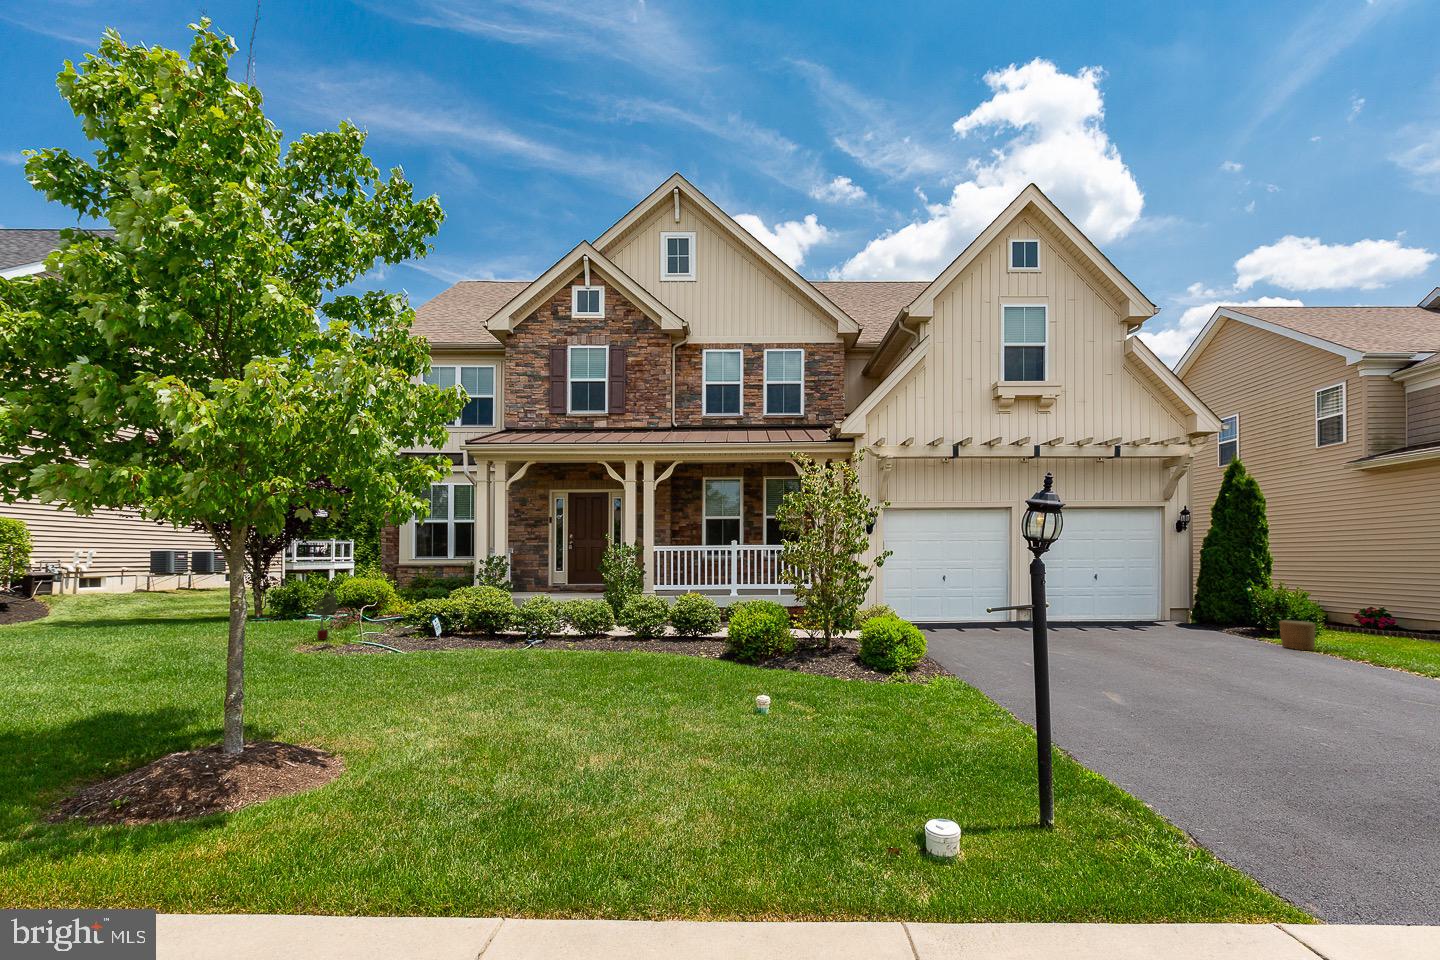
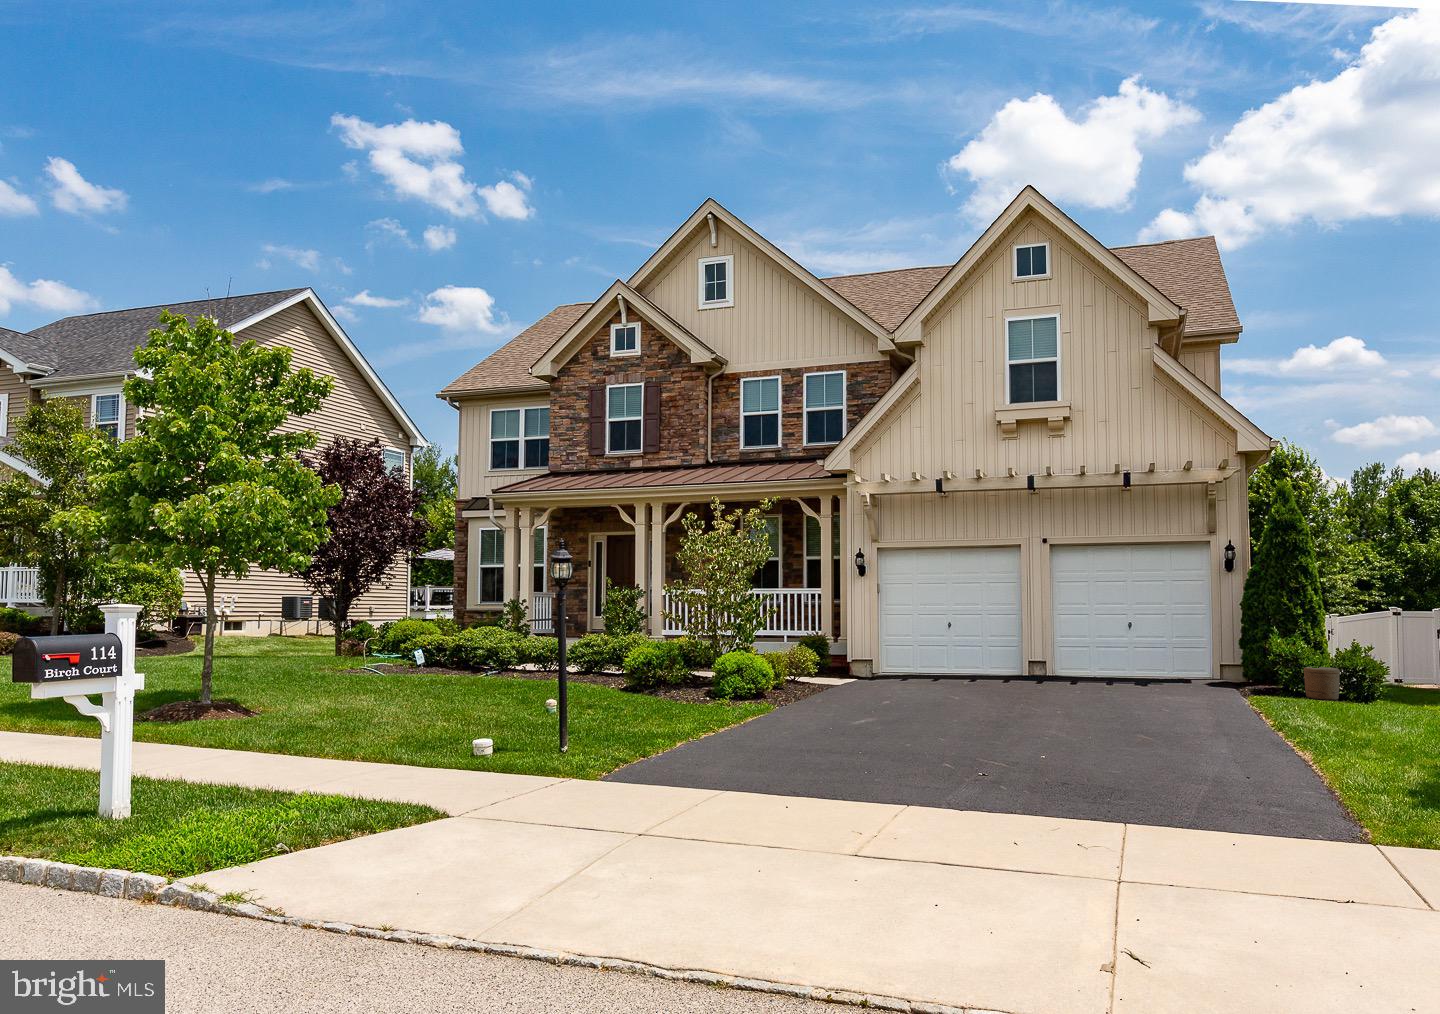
potted tree: present [314,589,343,640] -> none [374,623,398,665]

